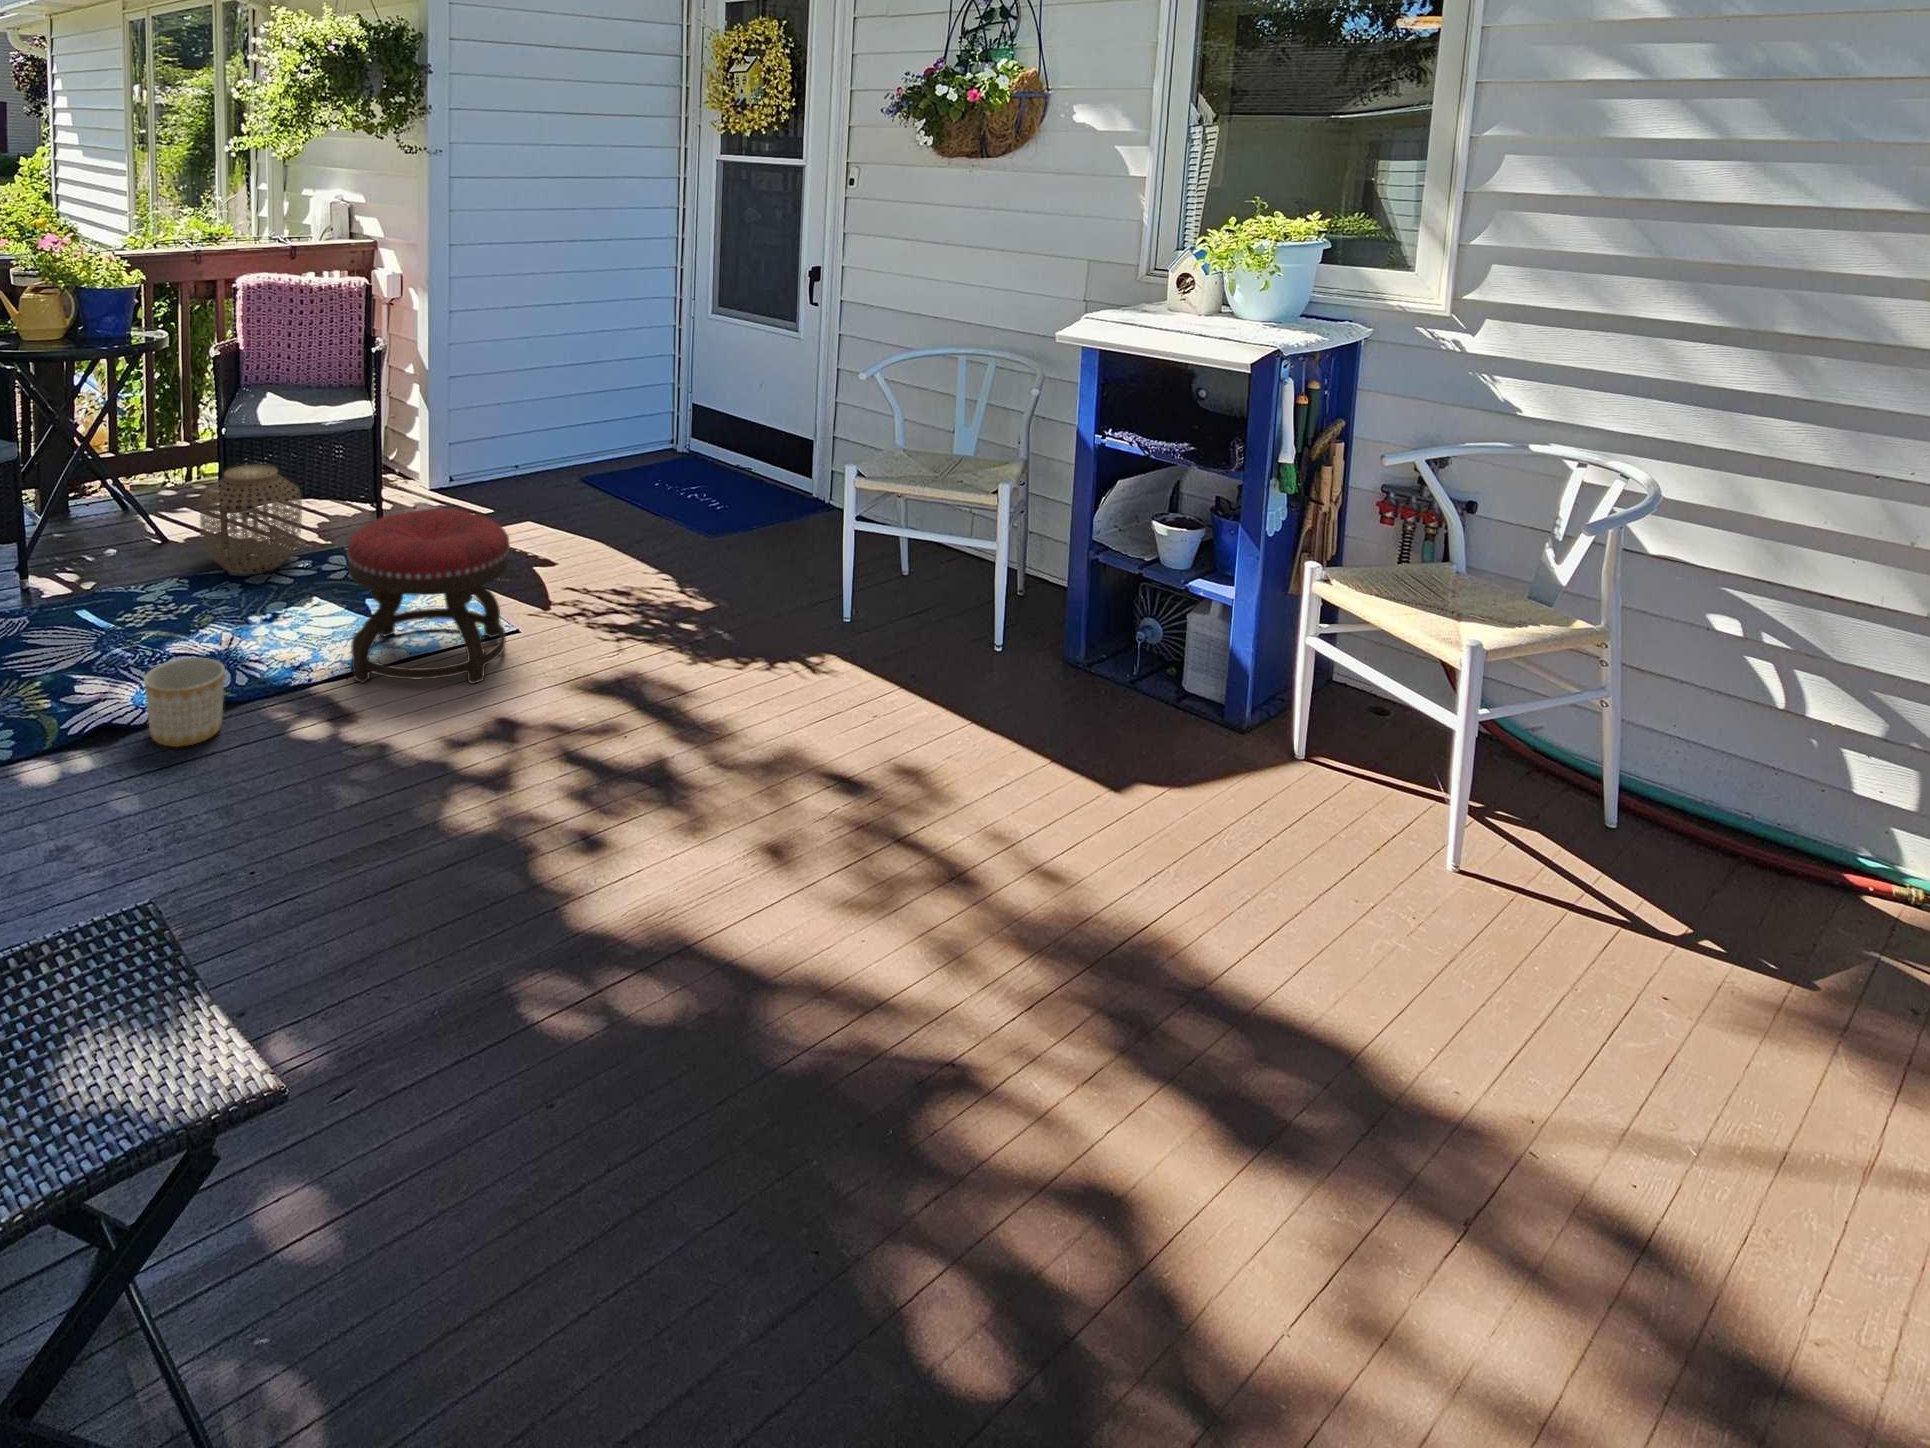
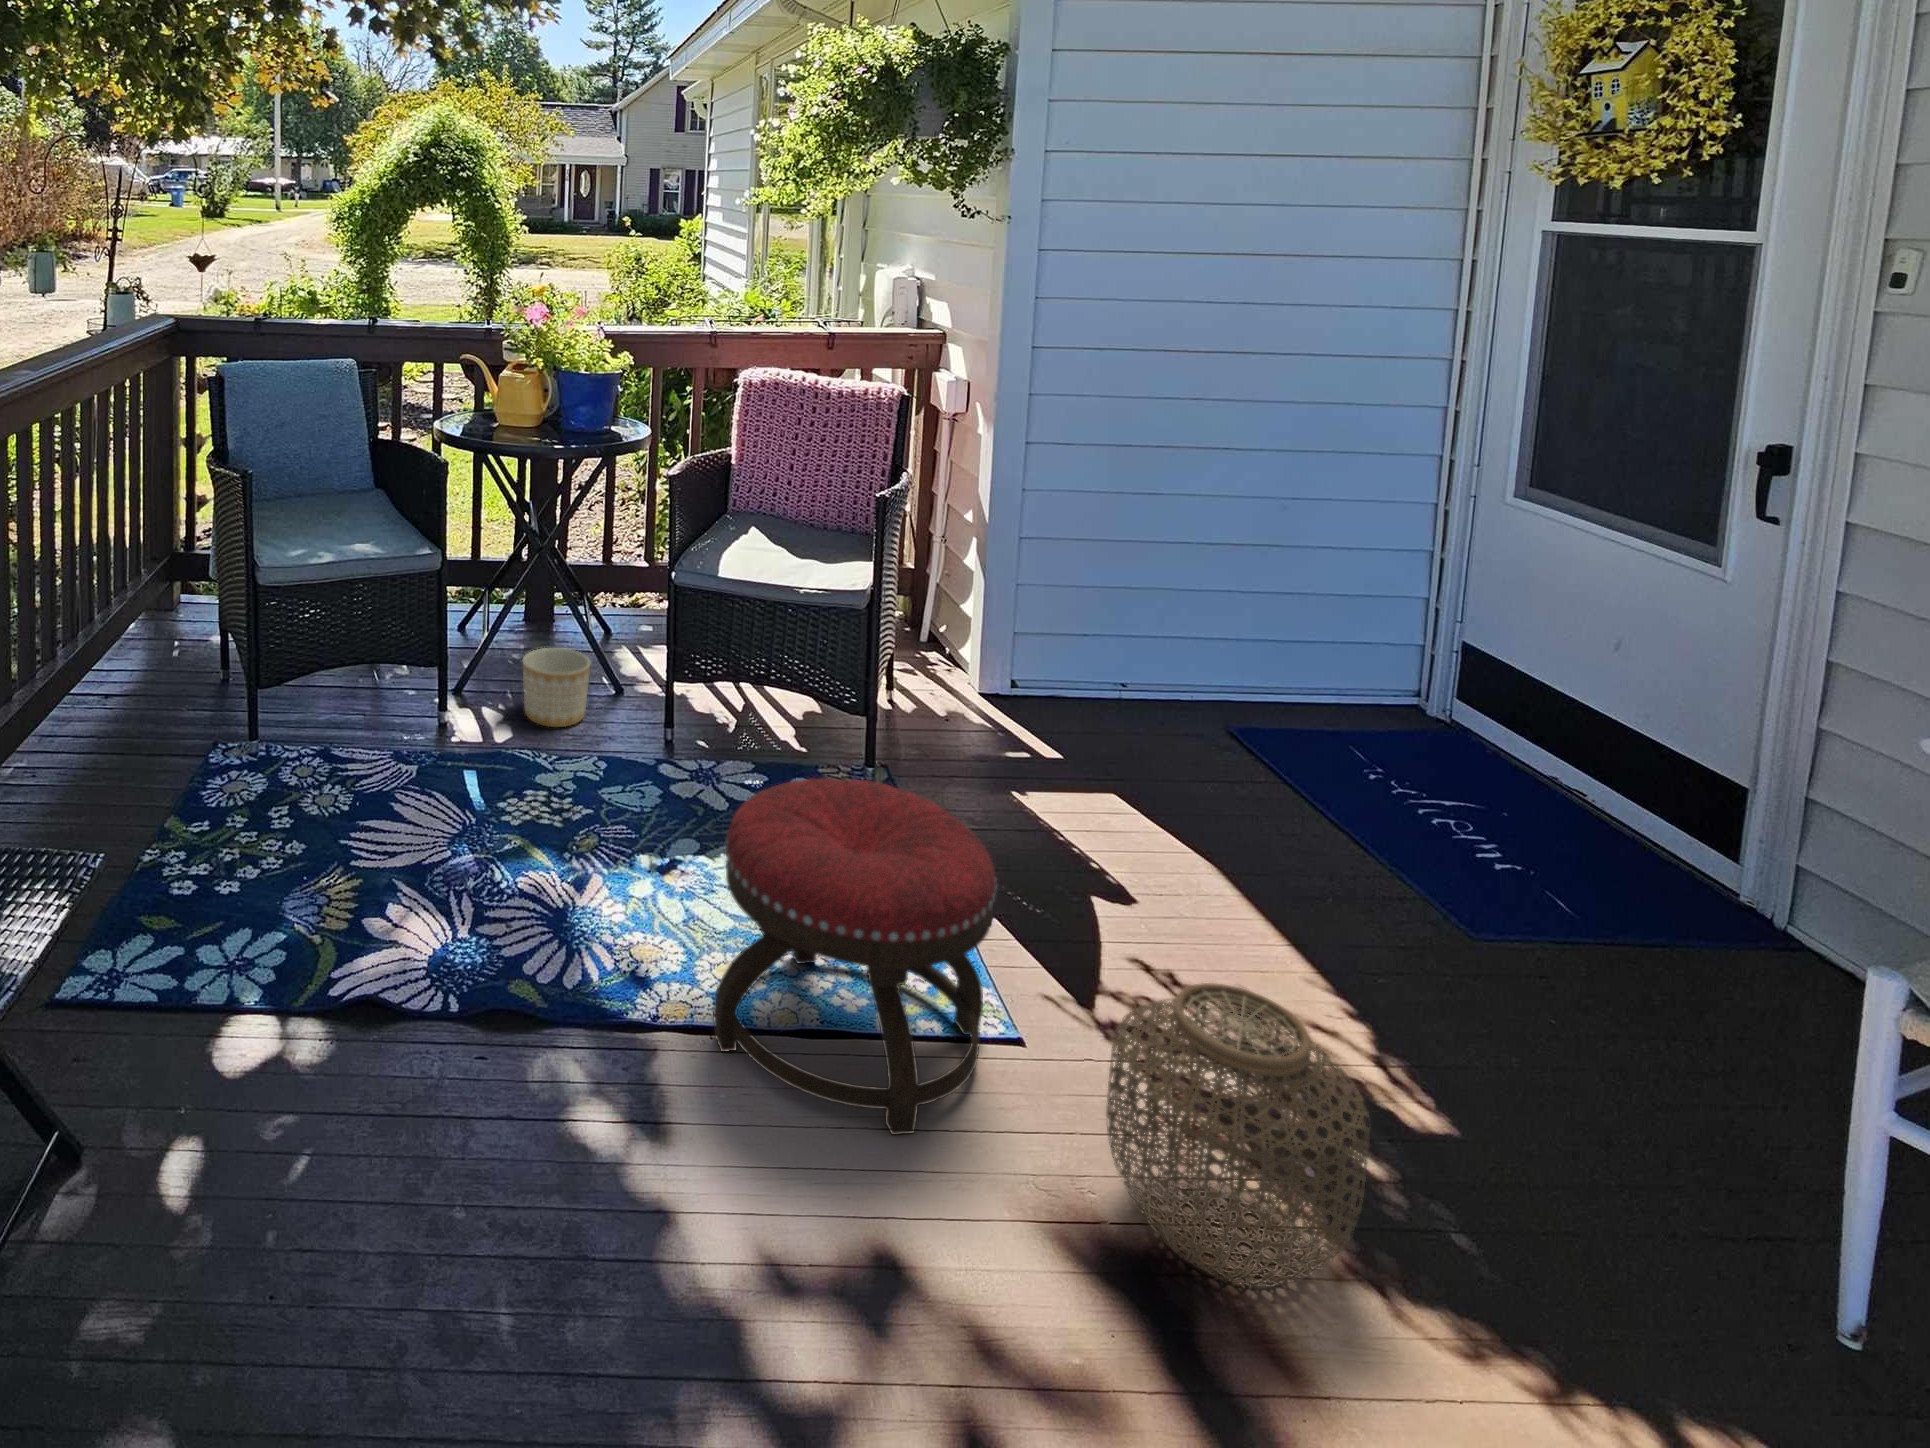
woven basket: present [200,465,302,574] -> present [1106,983,1370,1287]
planter: present [144,658,225,747] -> present [522,648,590,727]

